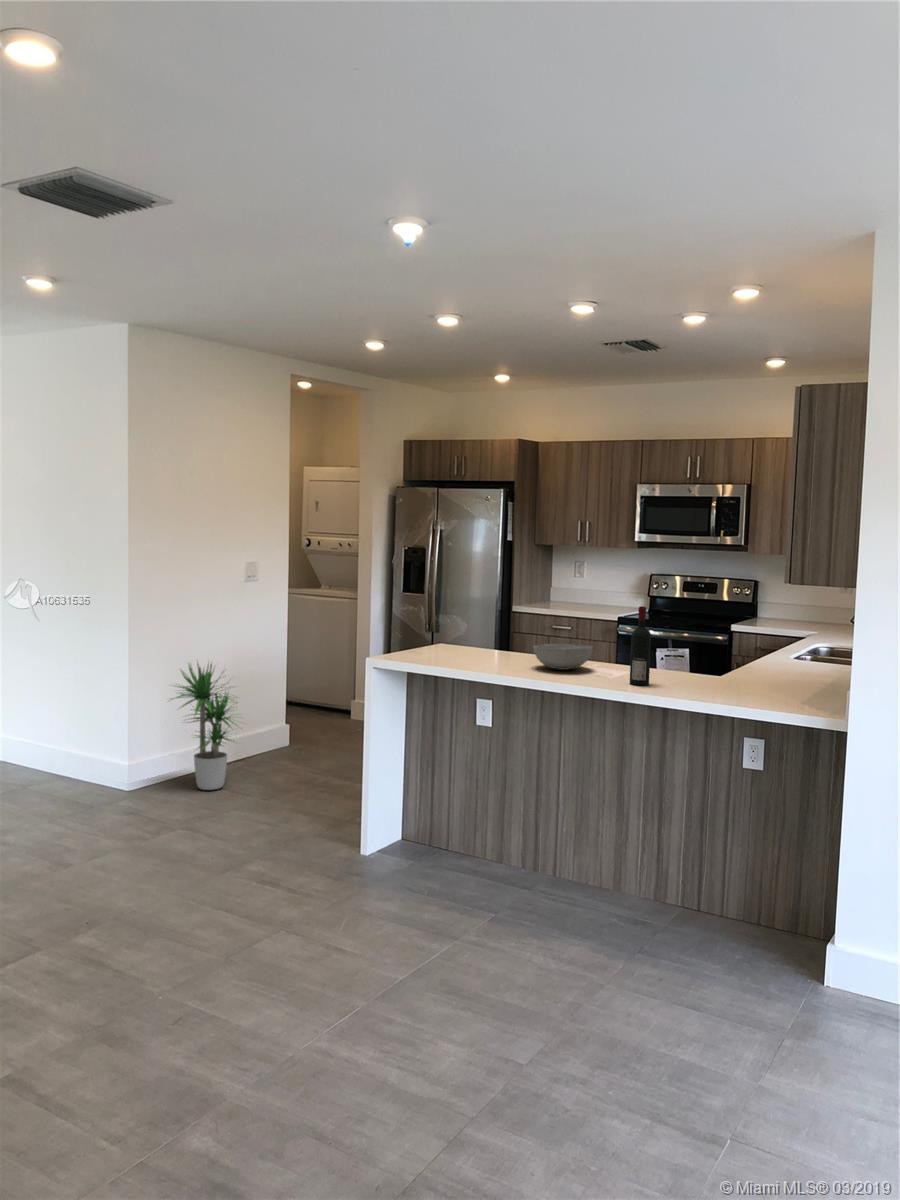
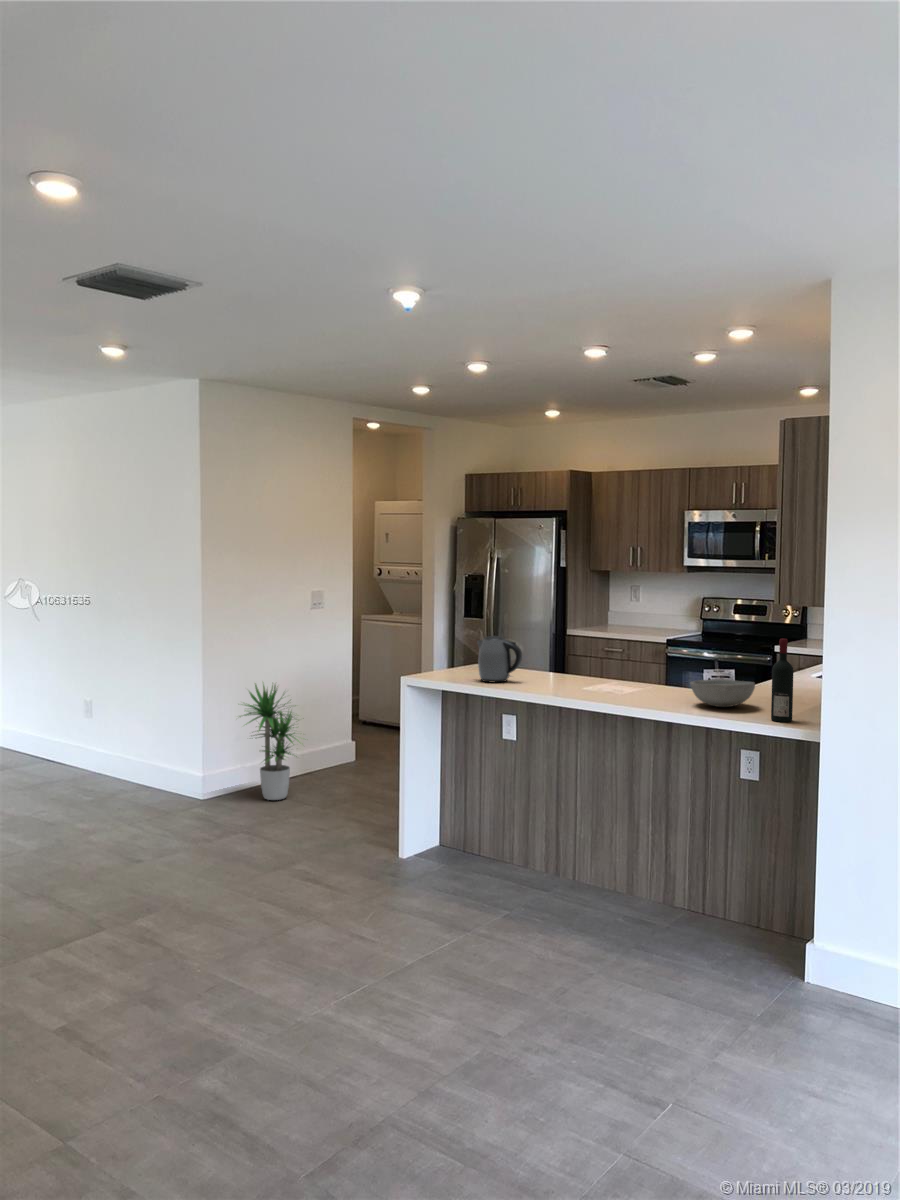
wine bottle: present [630,606,651,685] -> present [771,639,794,722]
kettle: none [452,614,501,664] -> present [477,636,522,682]
bowl: present [533,644,593,670] -> present [690,679,755,707]

